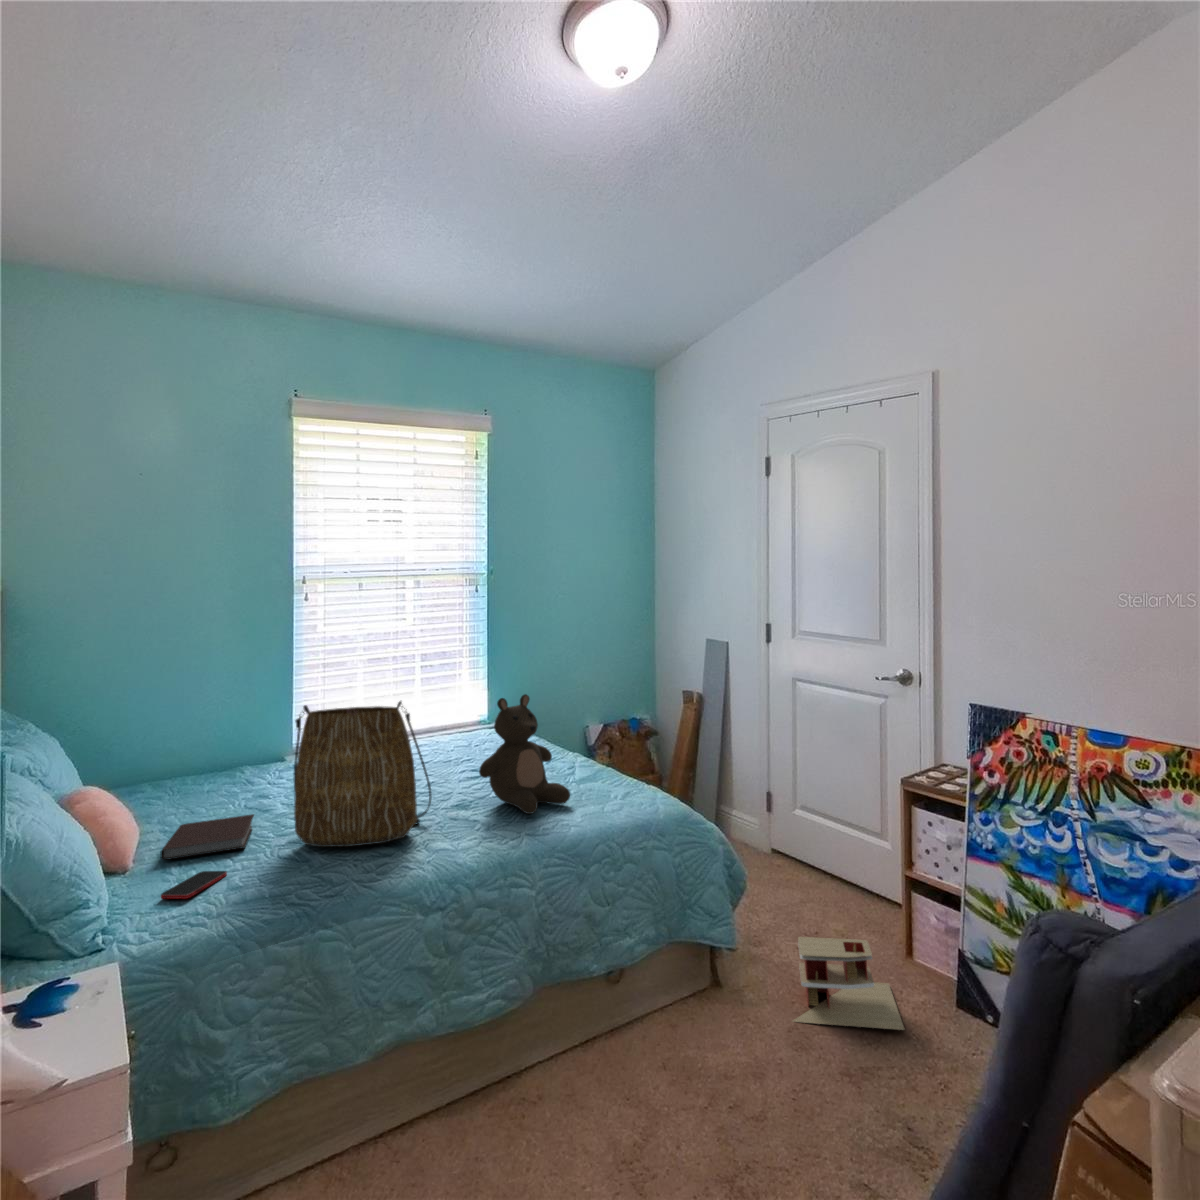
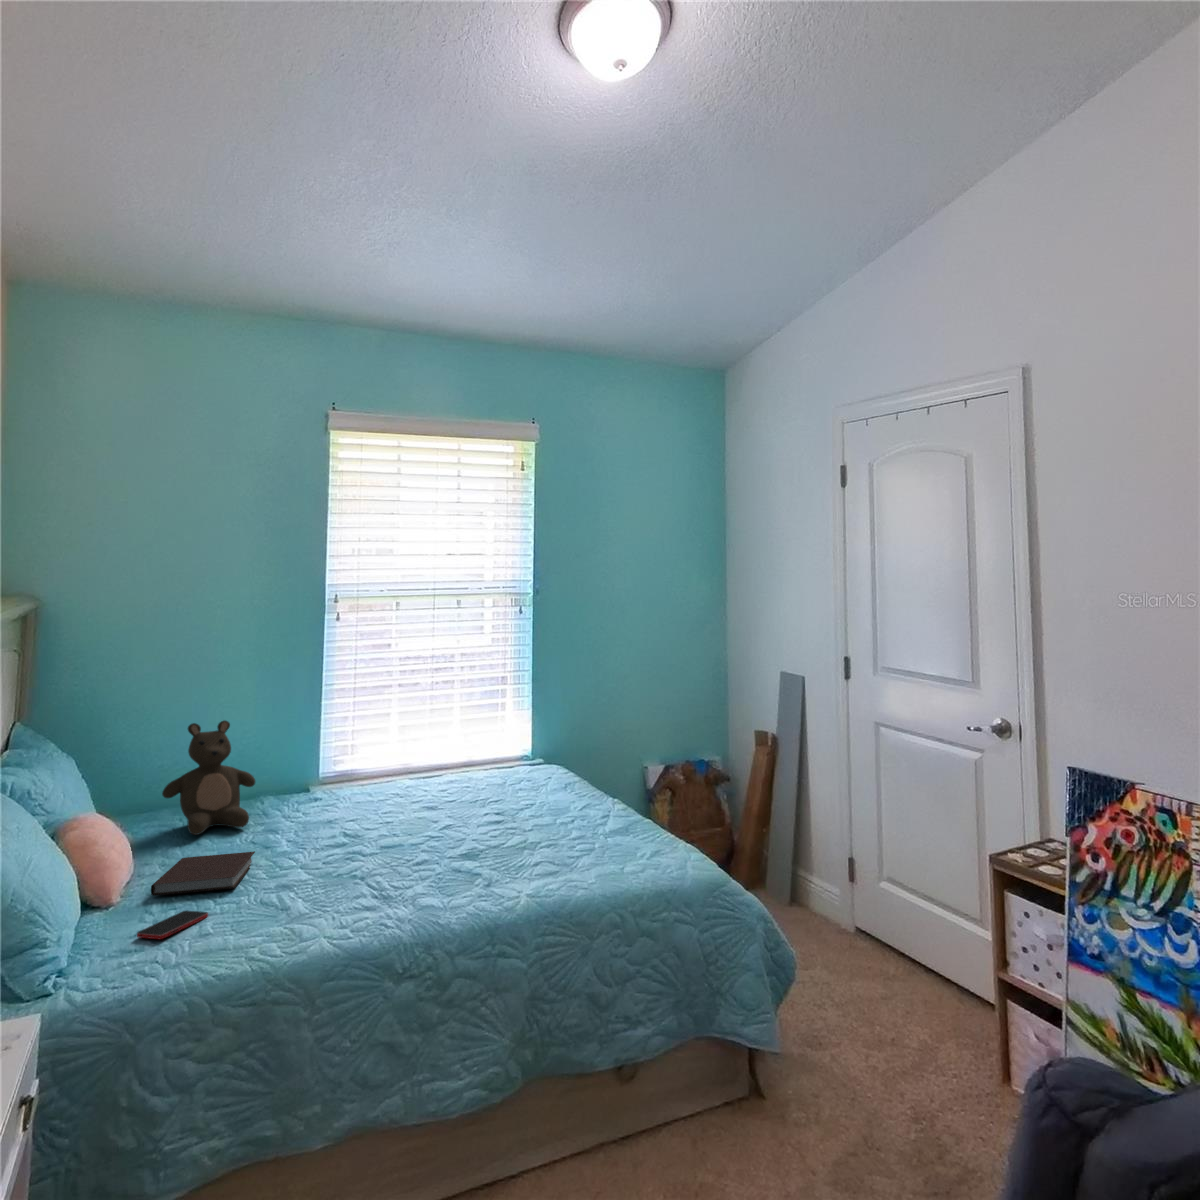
stuffed bear: present [479,694,570,814] -> present [162,720,255,835]
tote bag: present [294,701,432,847] -> none [283,739,430,895]
toy house: present [793,937,904,1030] -> none [821,1038,972,1166]

